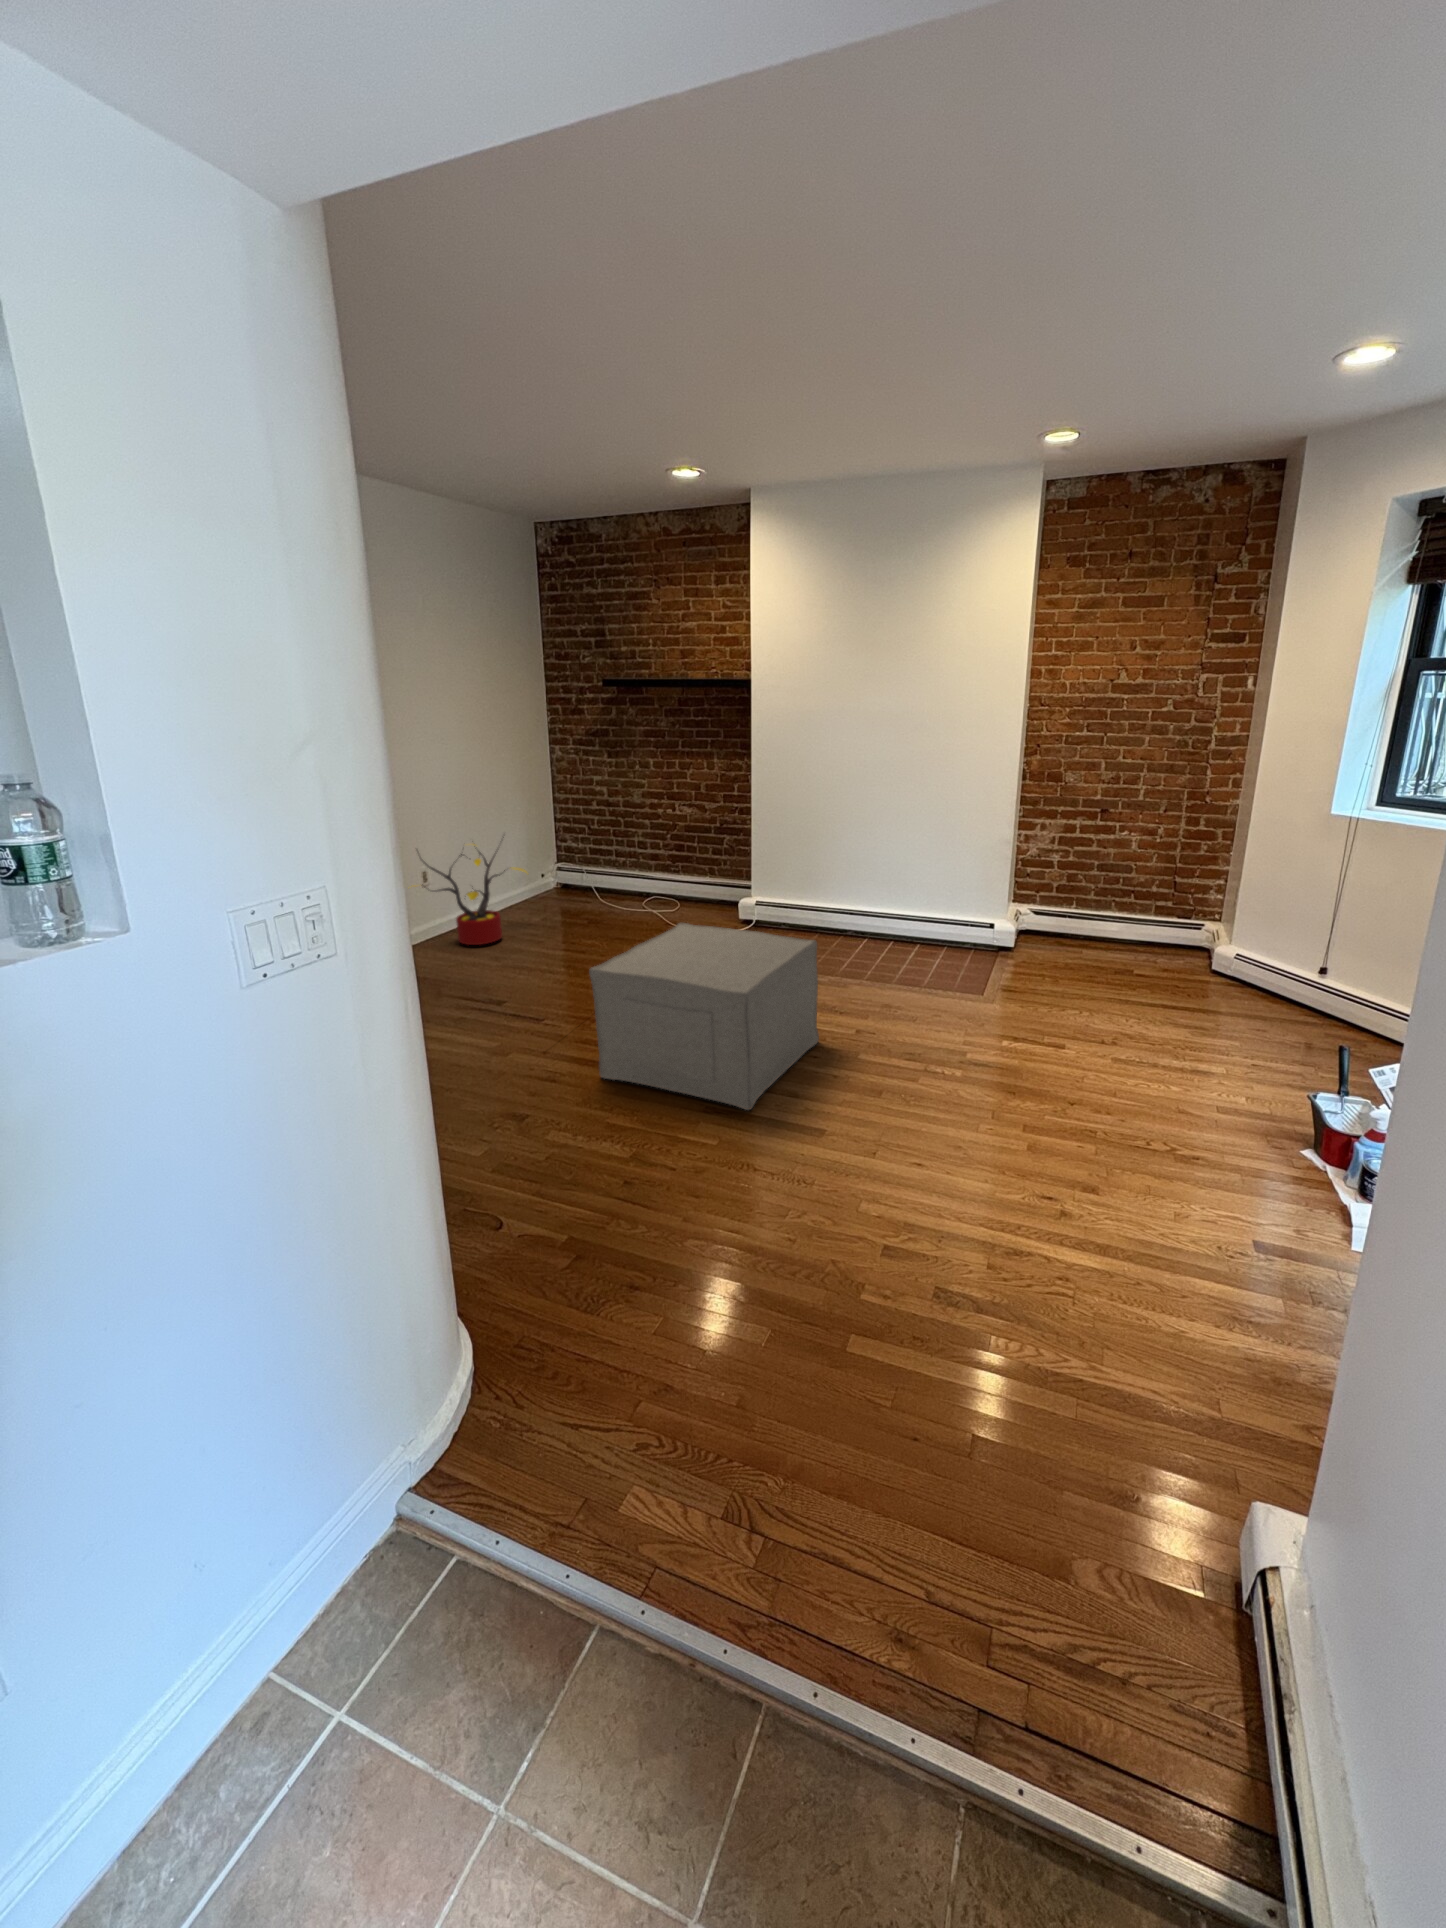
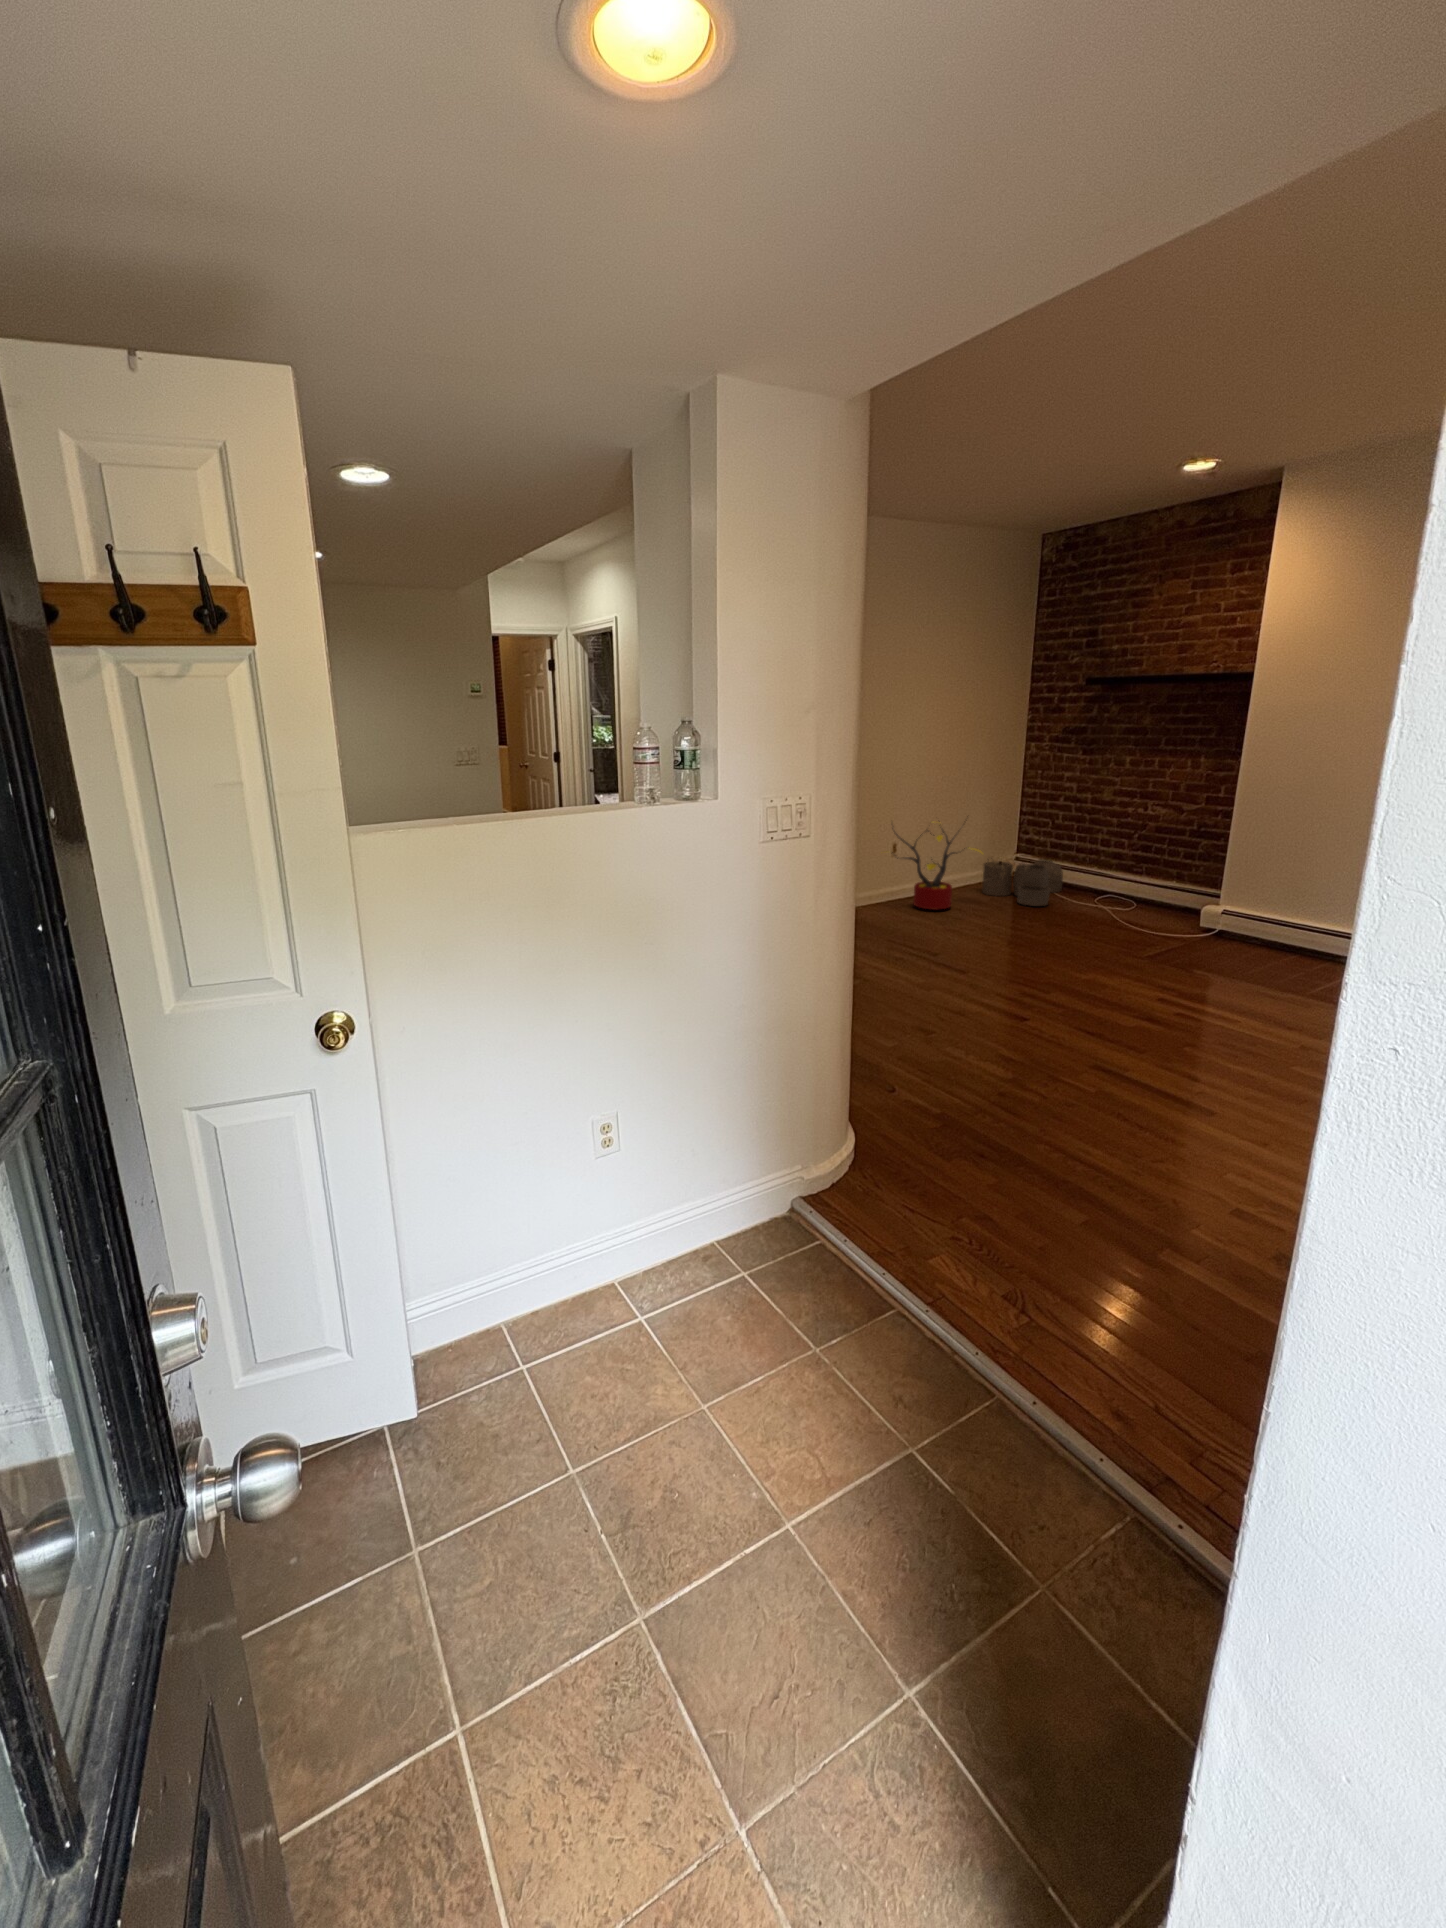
woven basket: none [527,865,609,921] -> present [982,859,1063,906]
ottoman: present [589,923,819,1110] -> none [1004,904,1259,1076]

